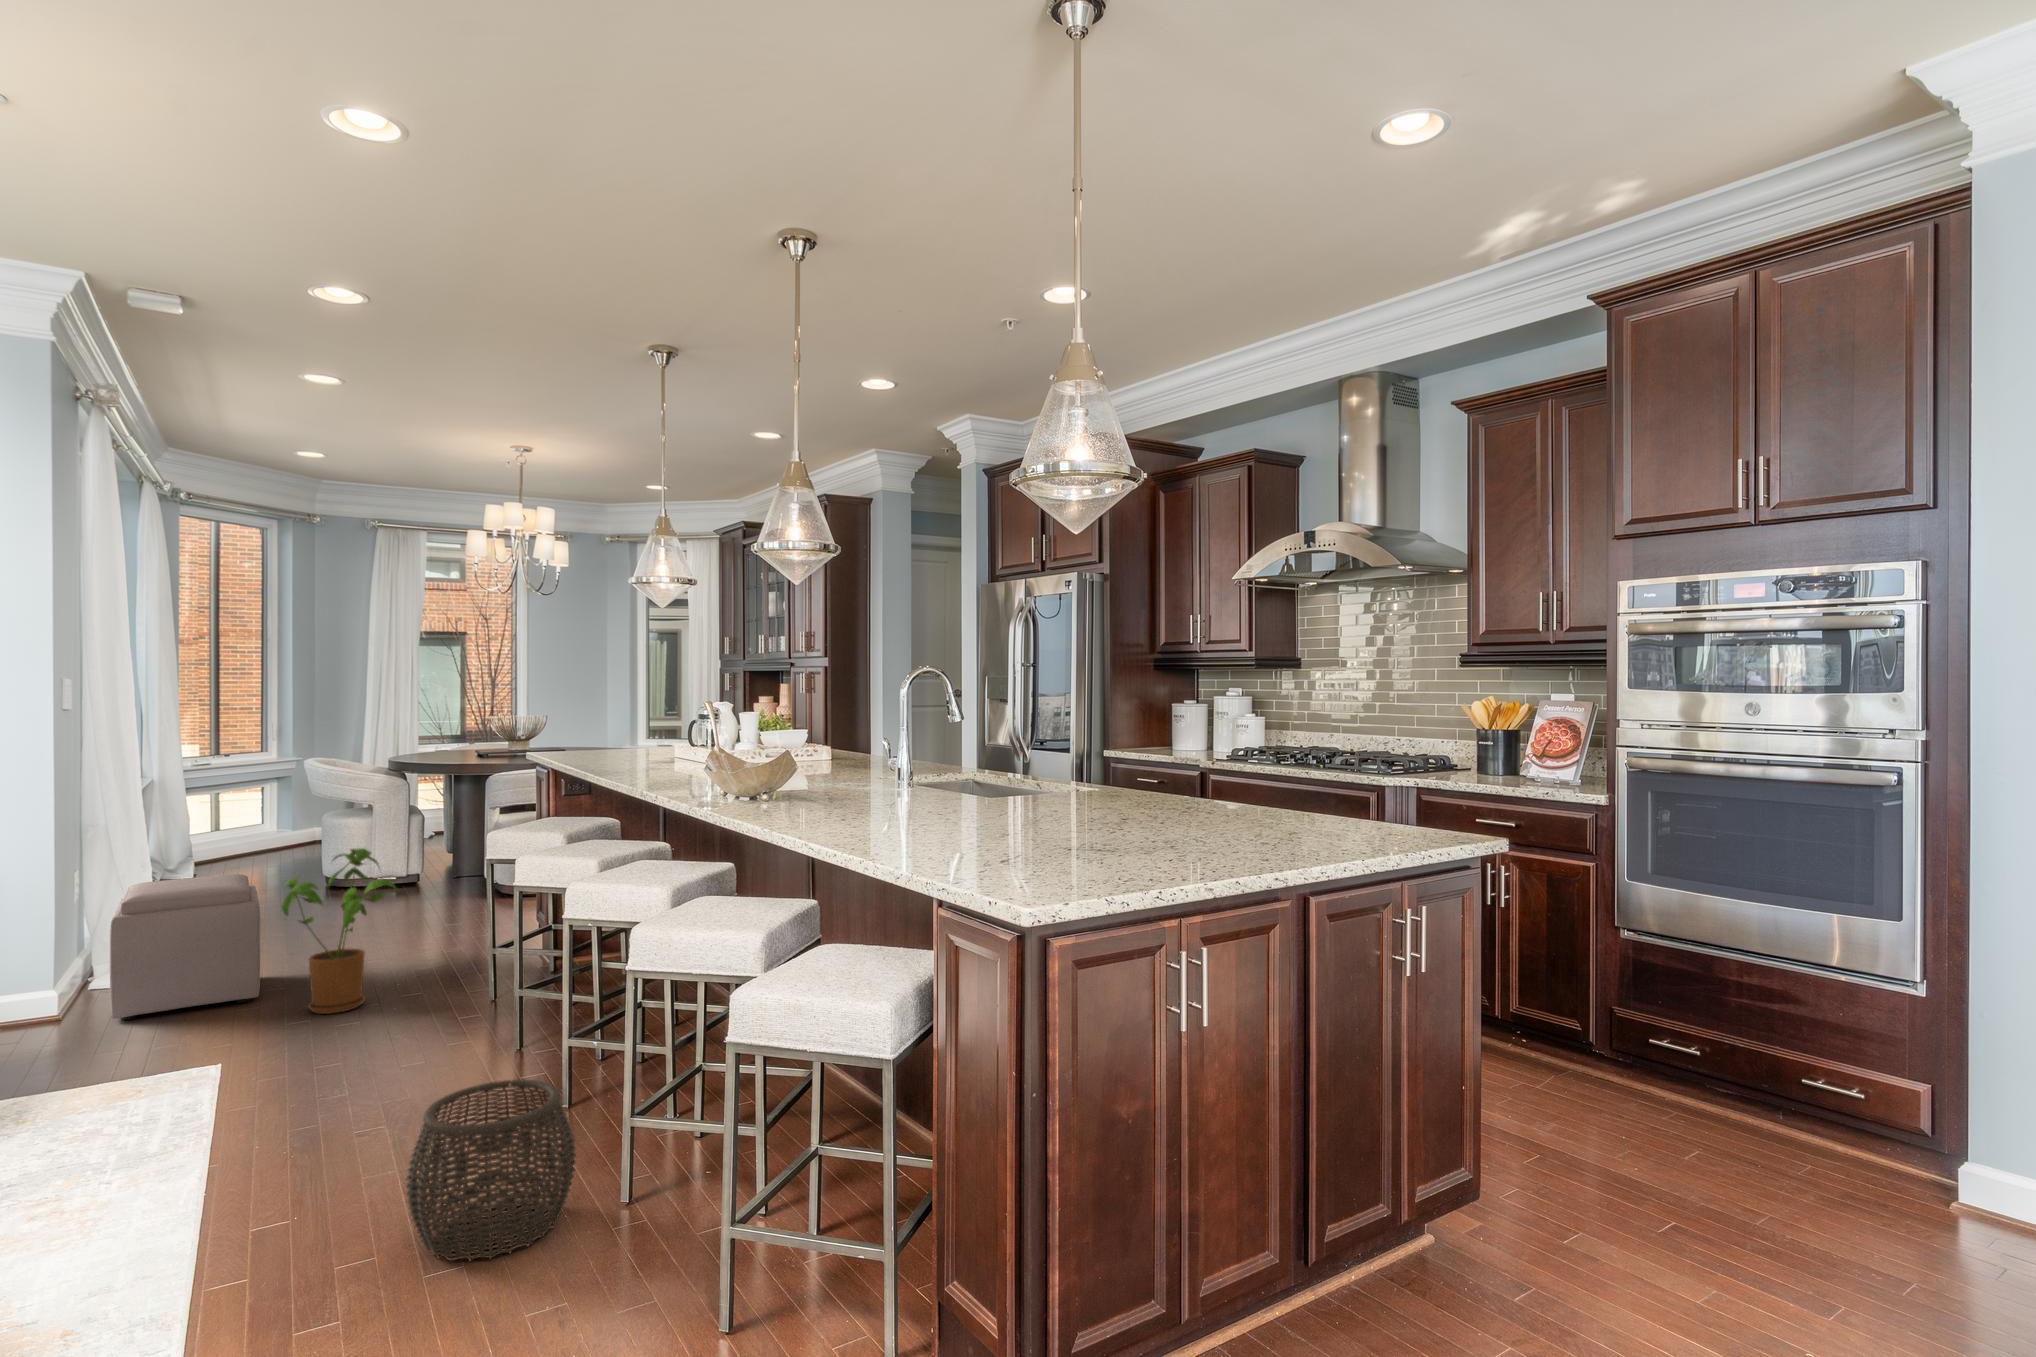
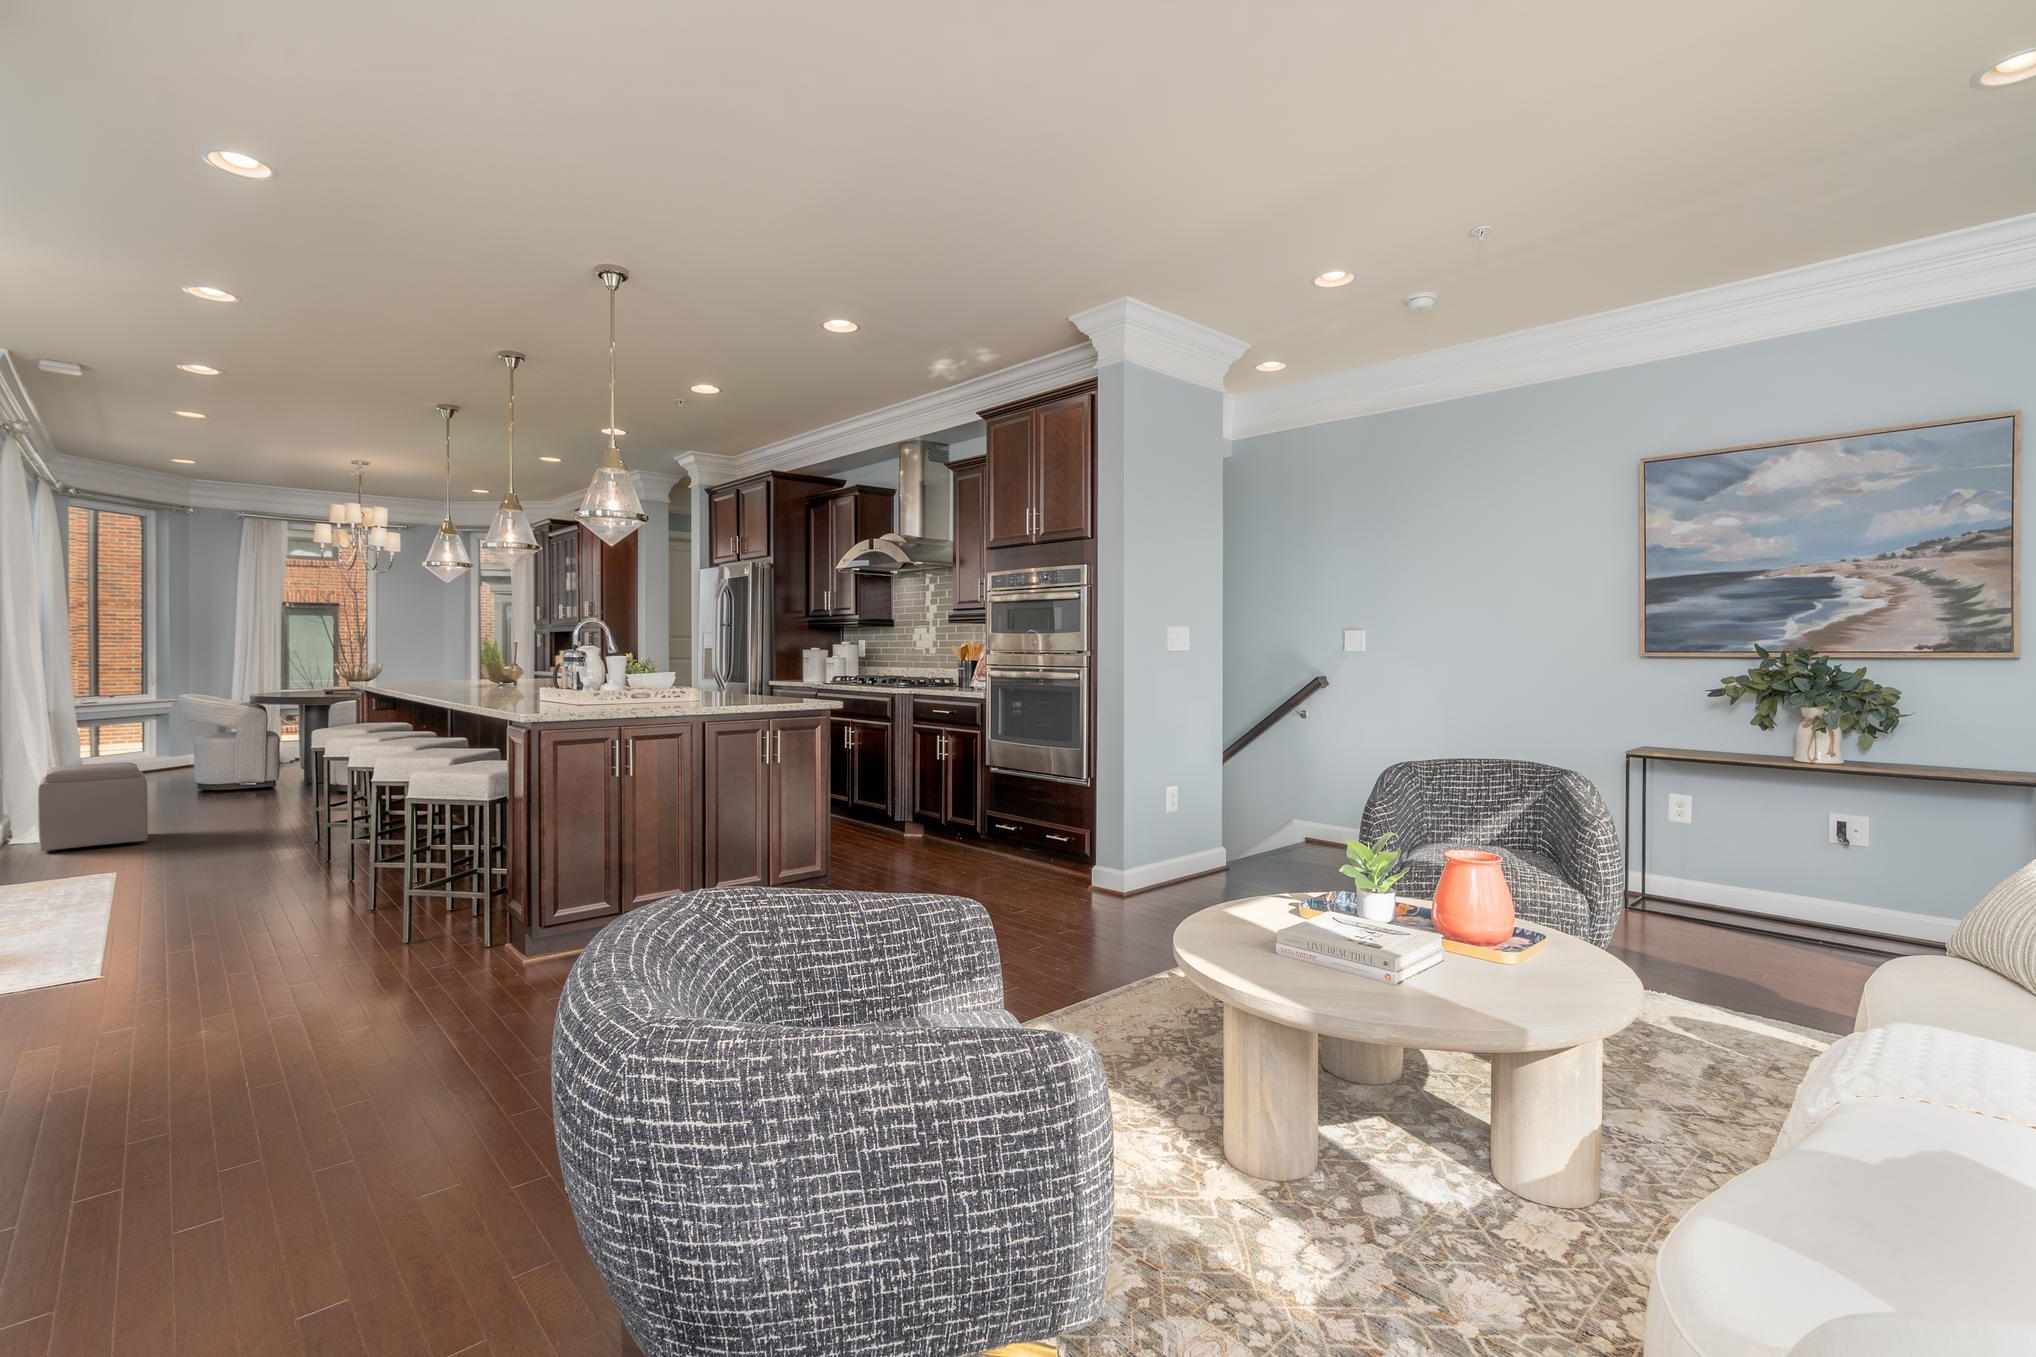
house plant: present [281,848,396,1014] -> none [163,741,249,848]
woven basket: present [405,1080,576,1261] -> none [242,839,344,922]

